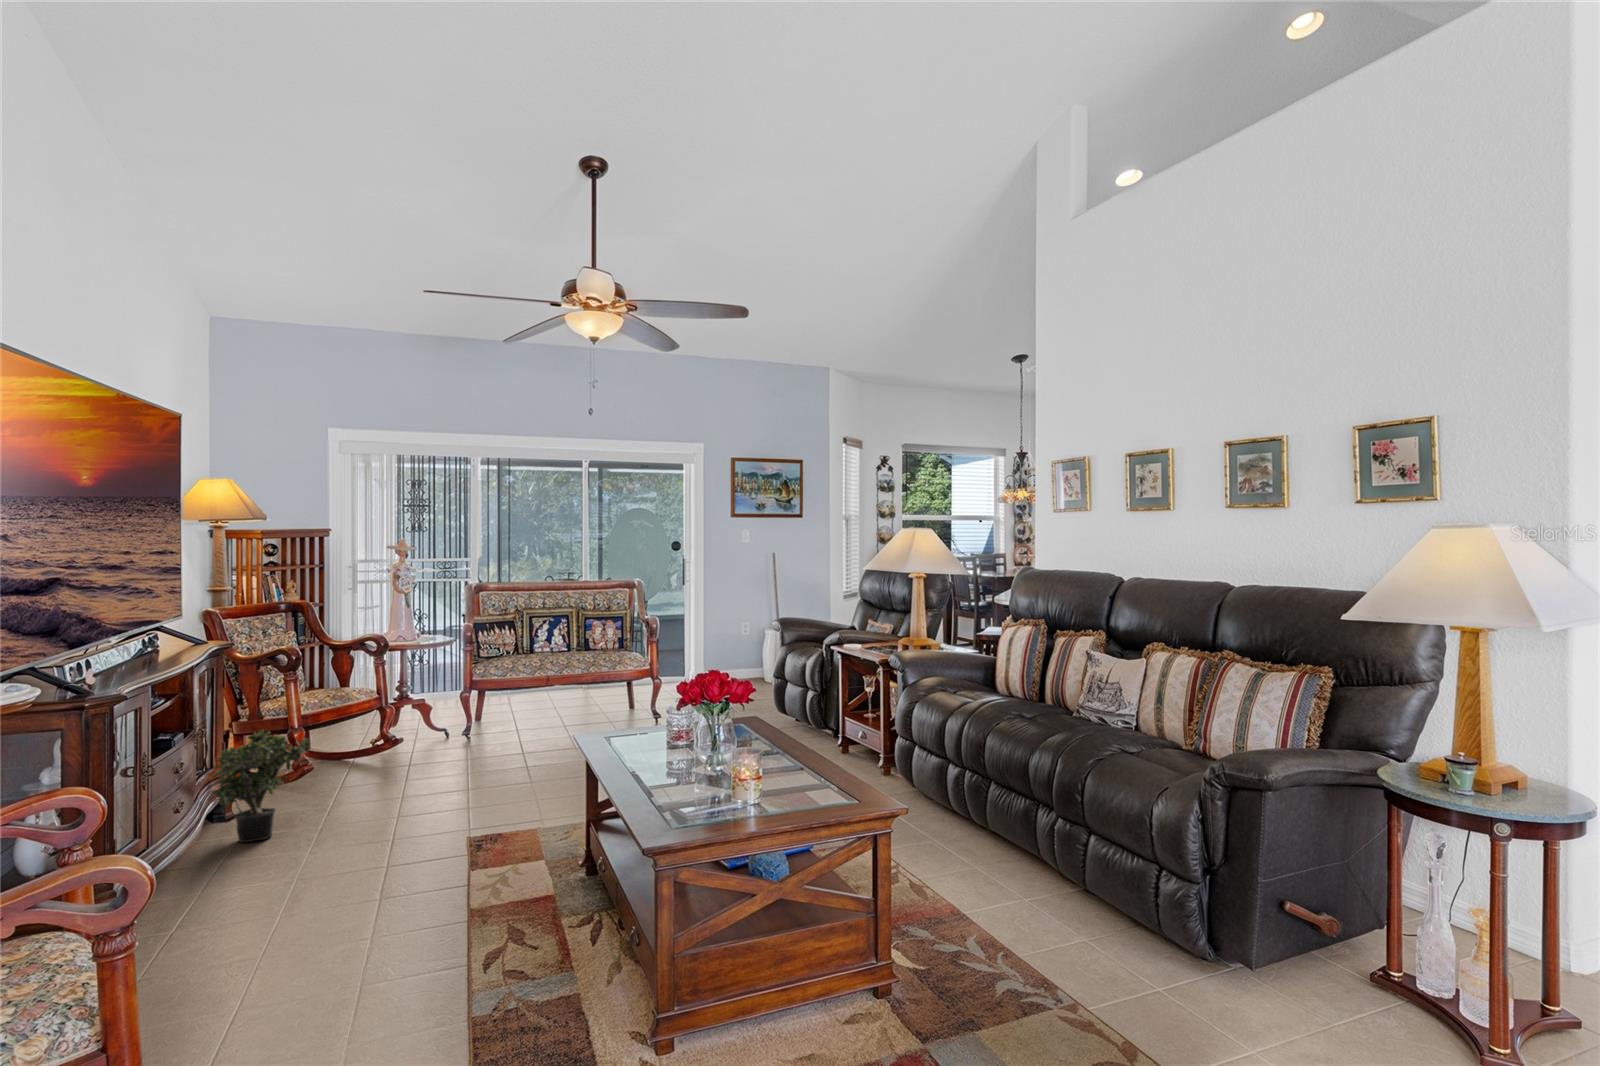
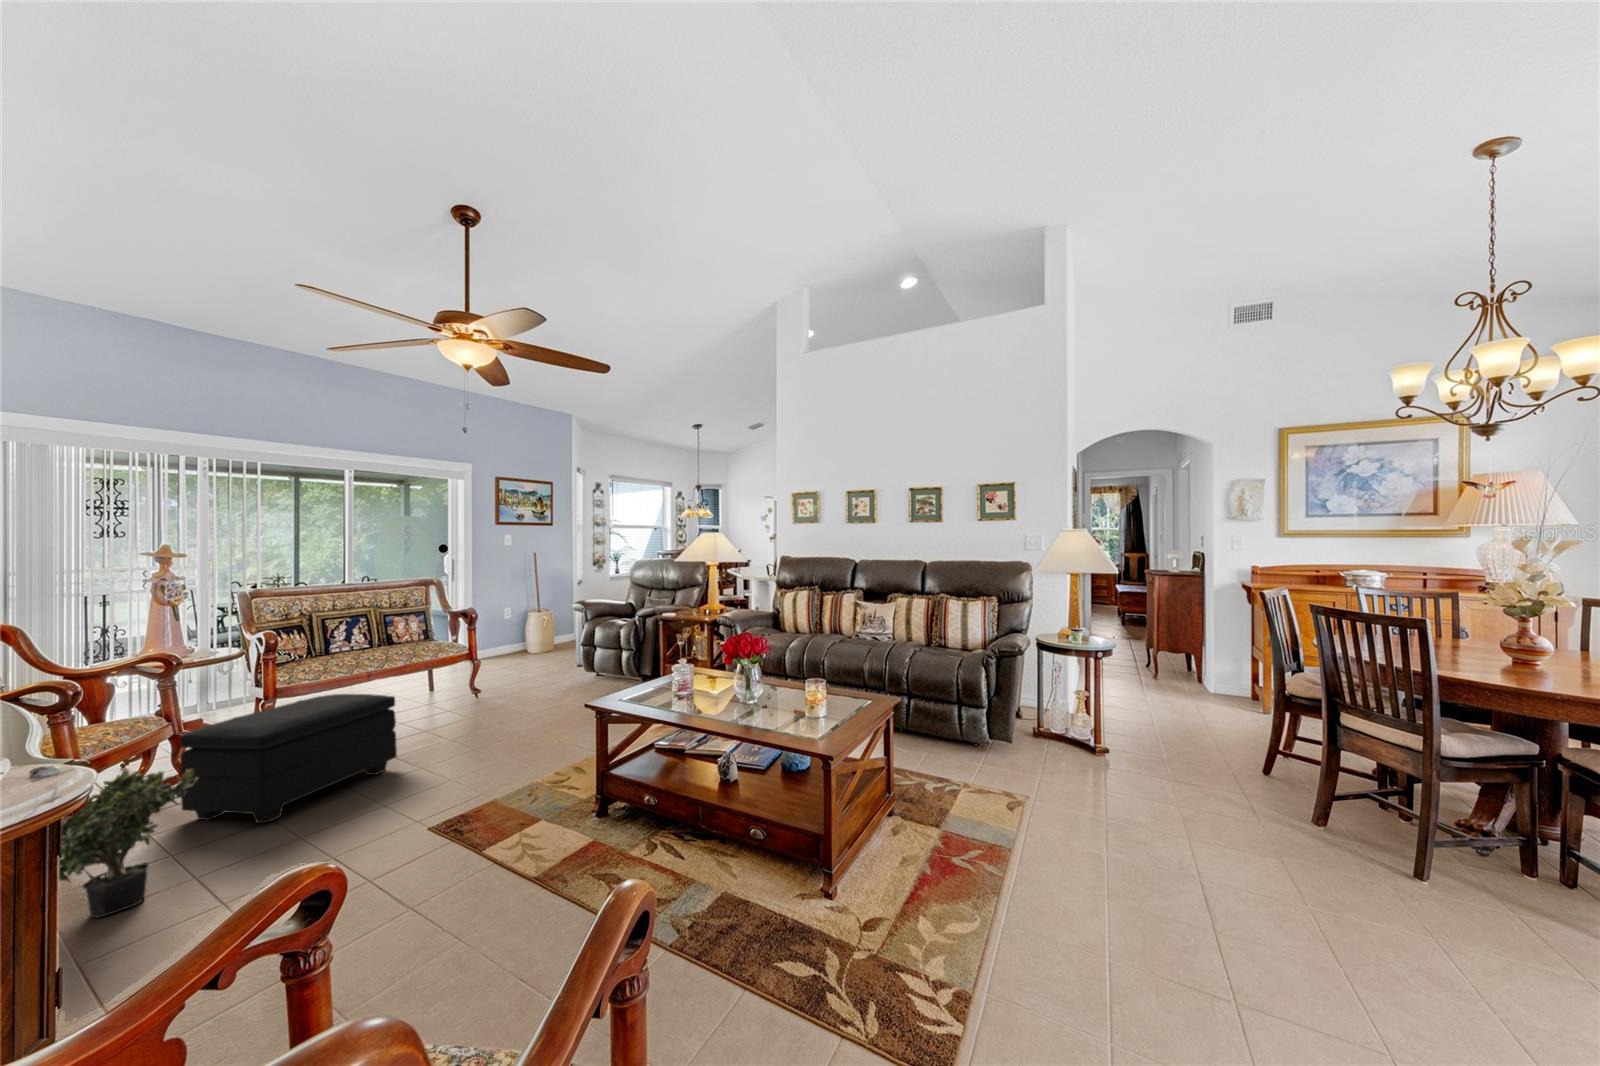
footstool: none [352,692,512,801] -> present [180,694,397,823]

